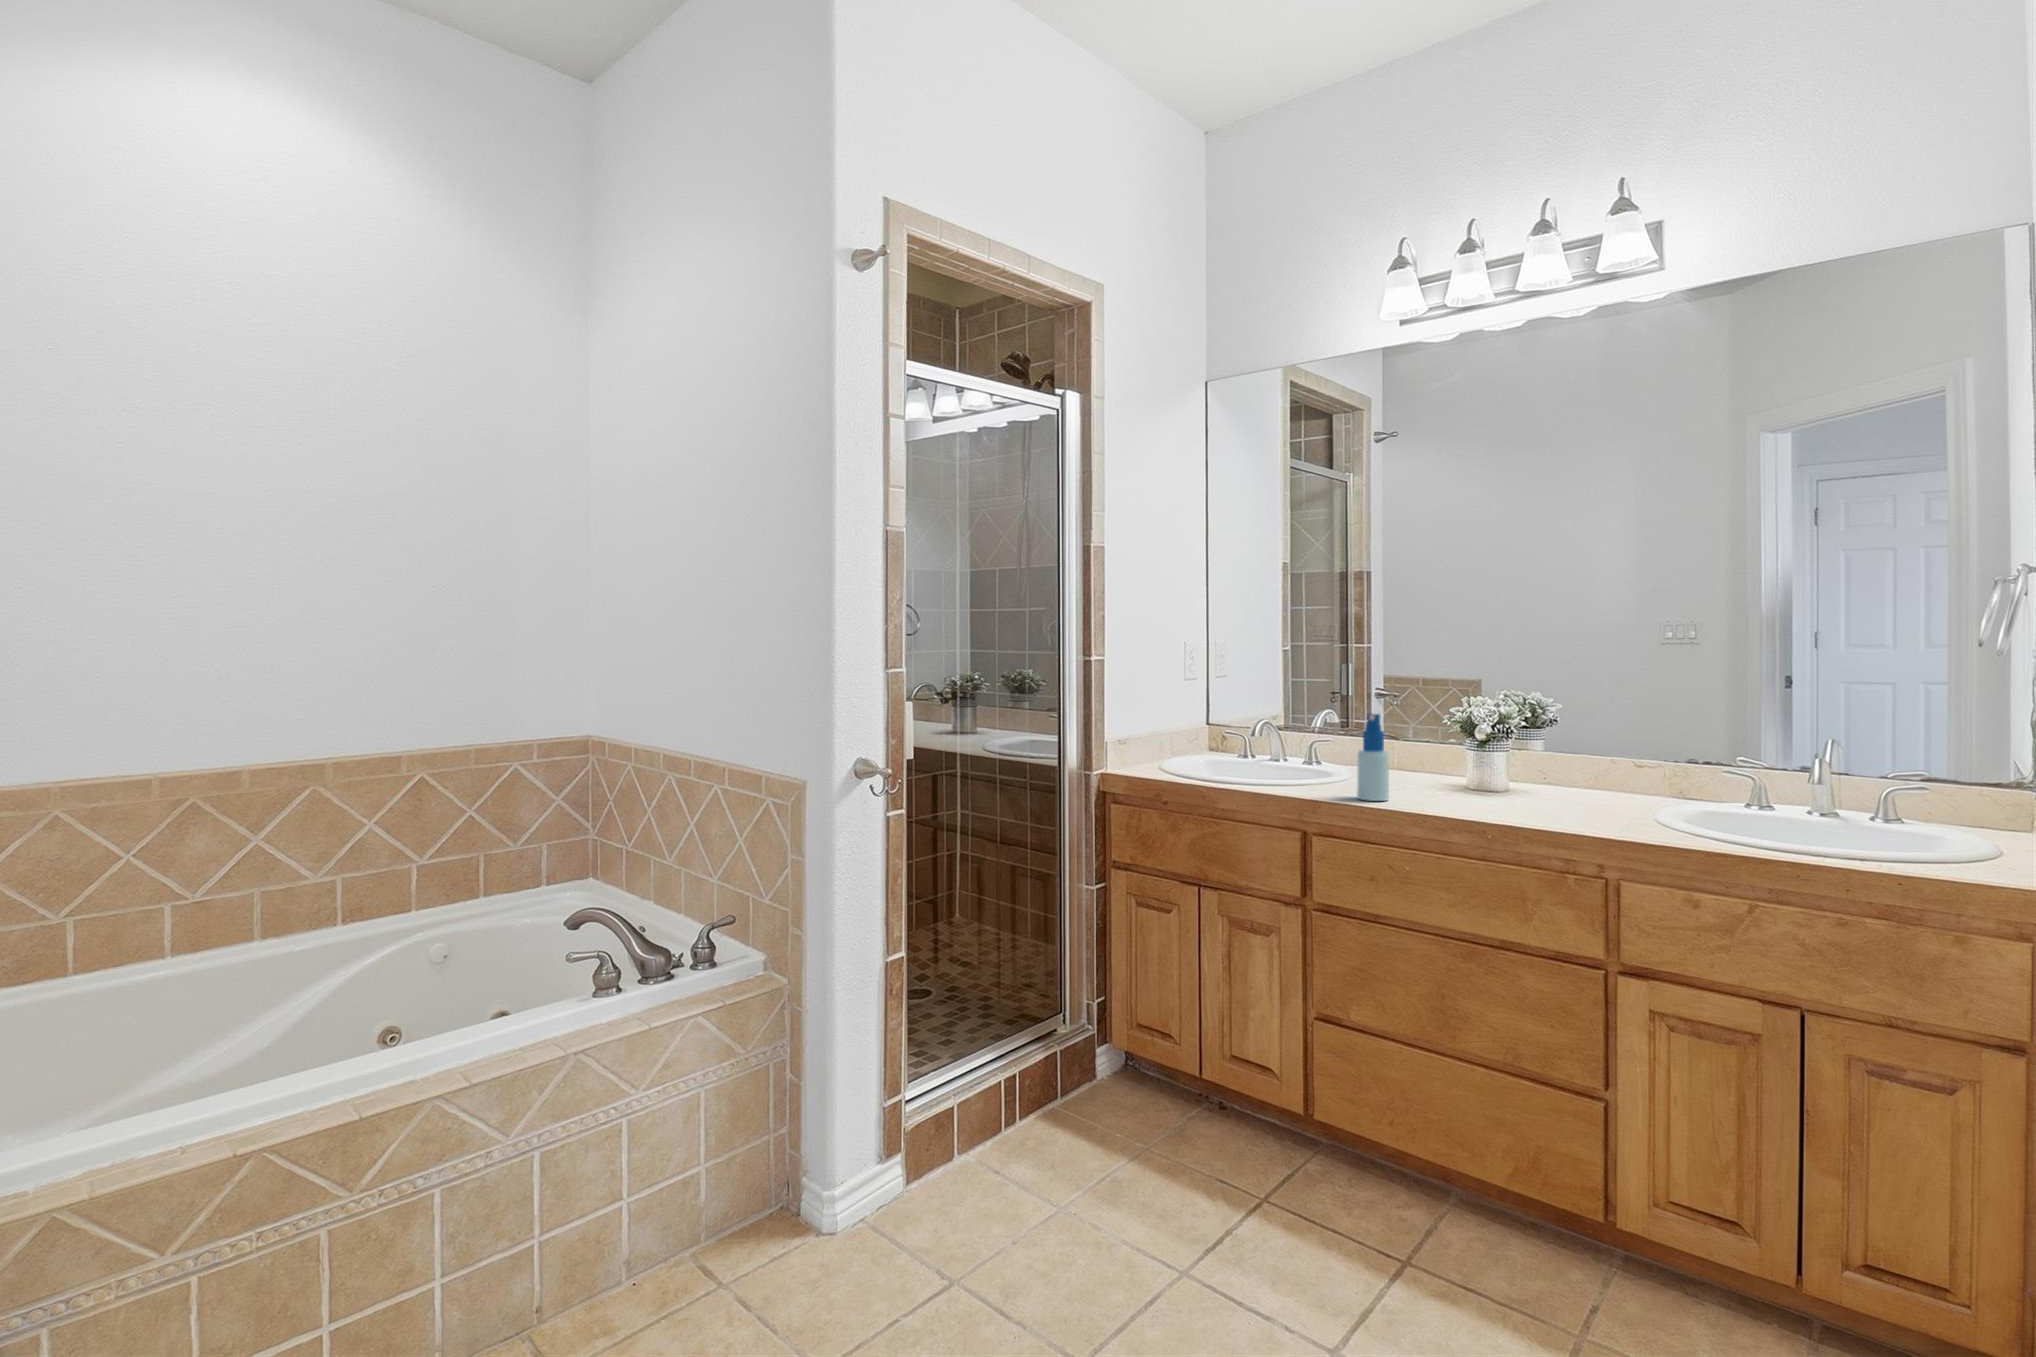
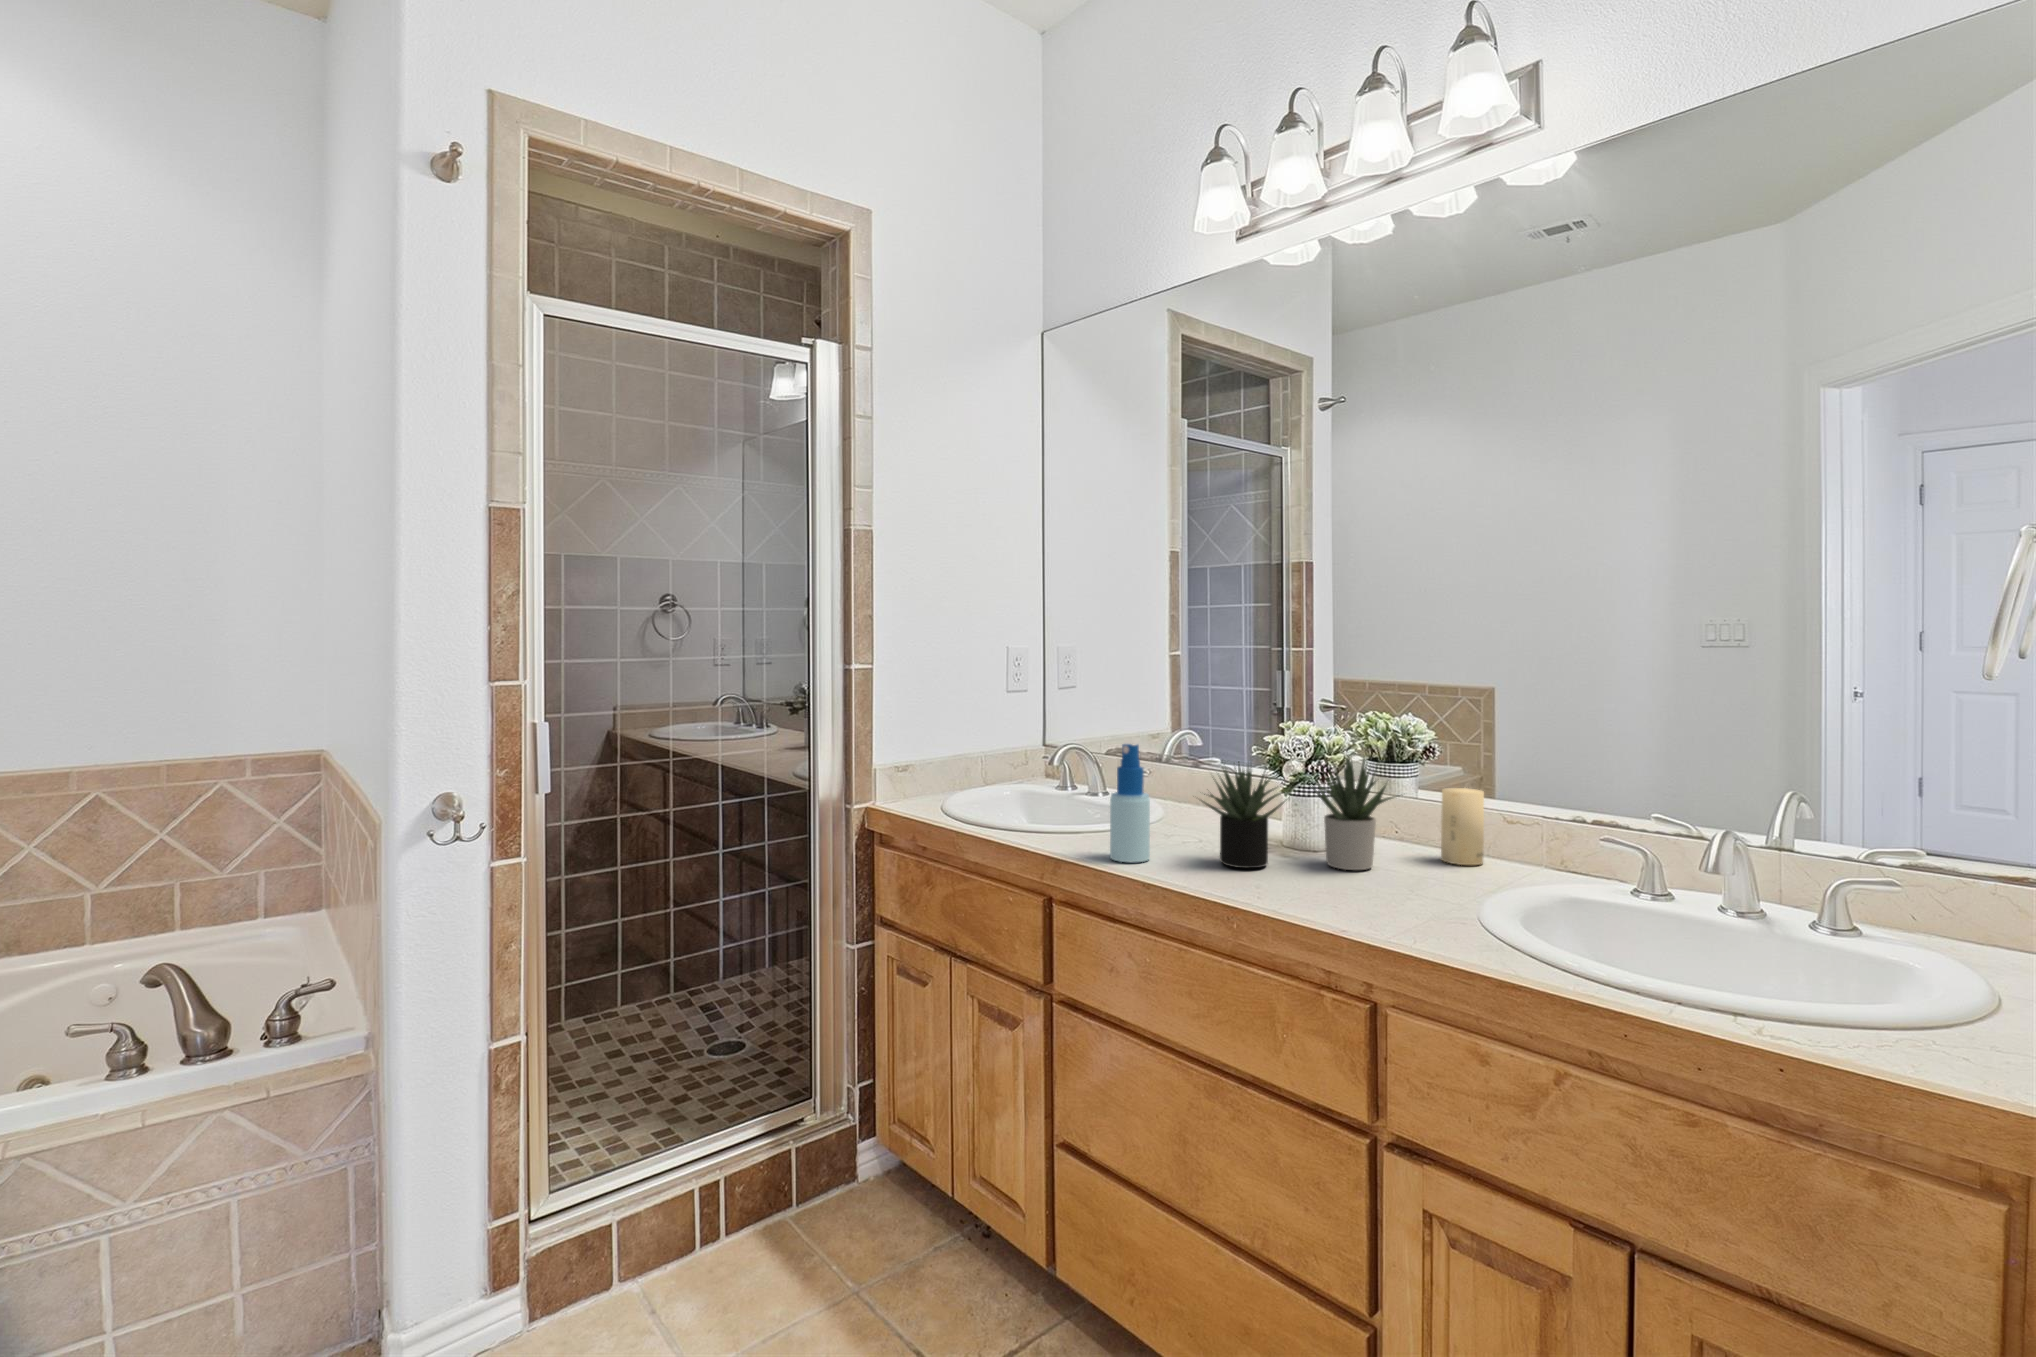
succulent plant: none [1421,715,1575,802] -> present [1202,758,1395,870]
candle: none [1591,742,1624,796] -> present [1441,788,1484,865]

